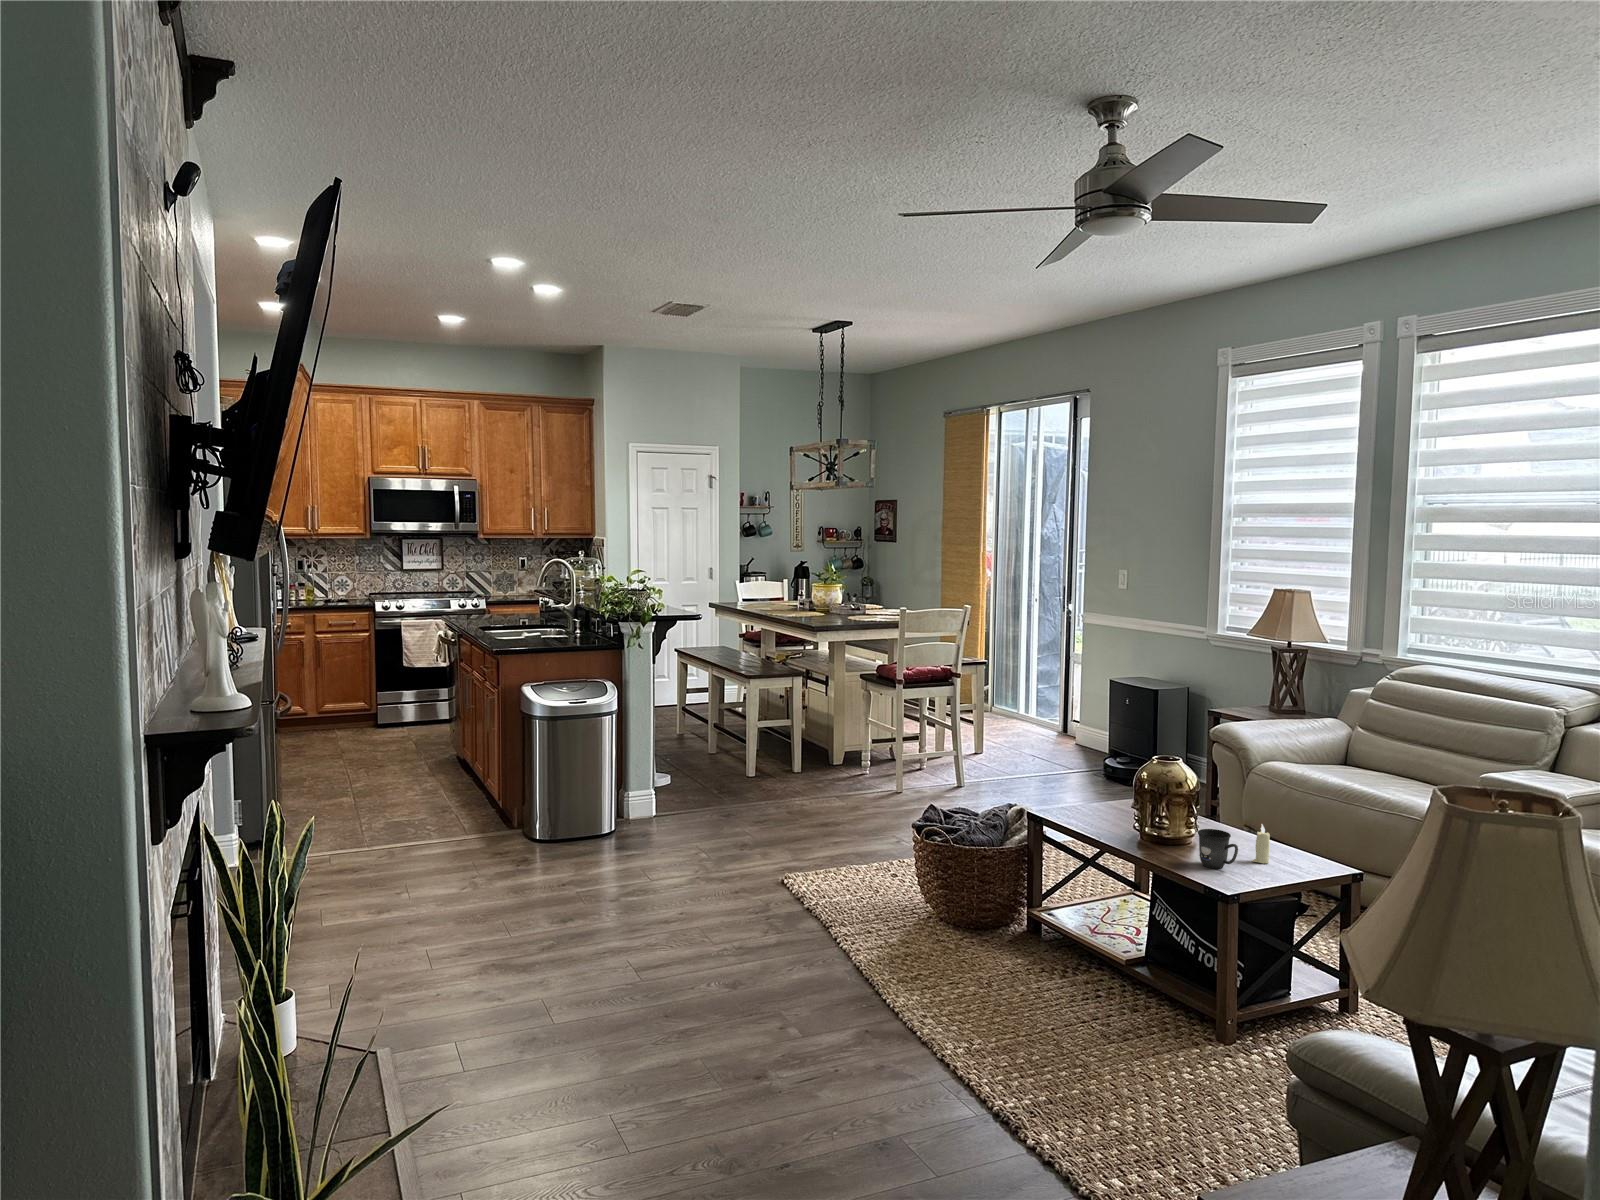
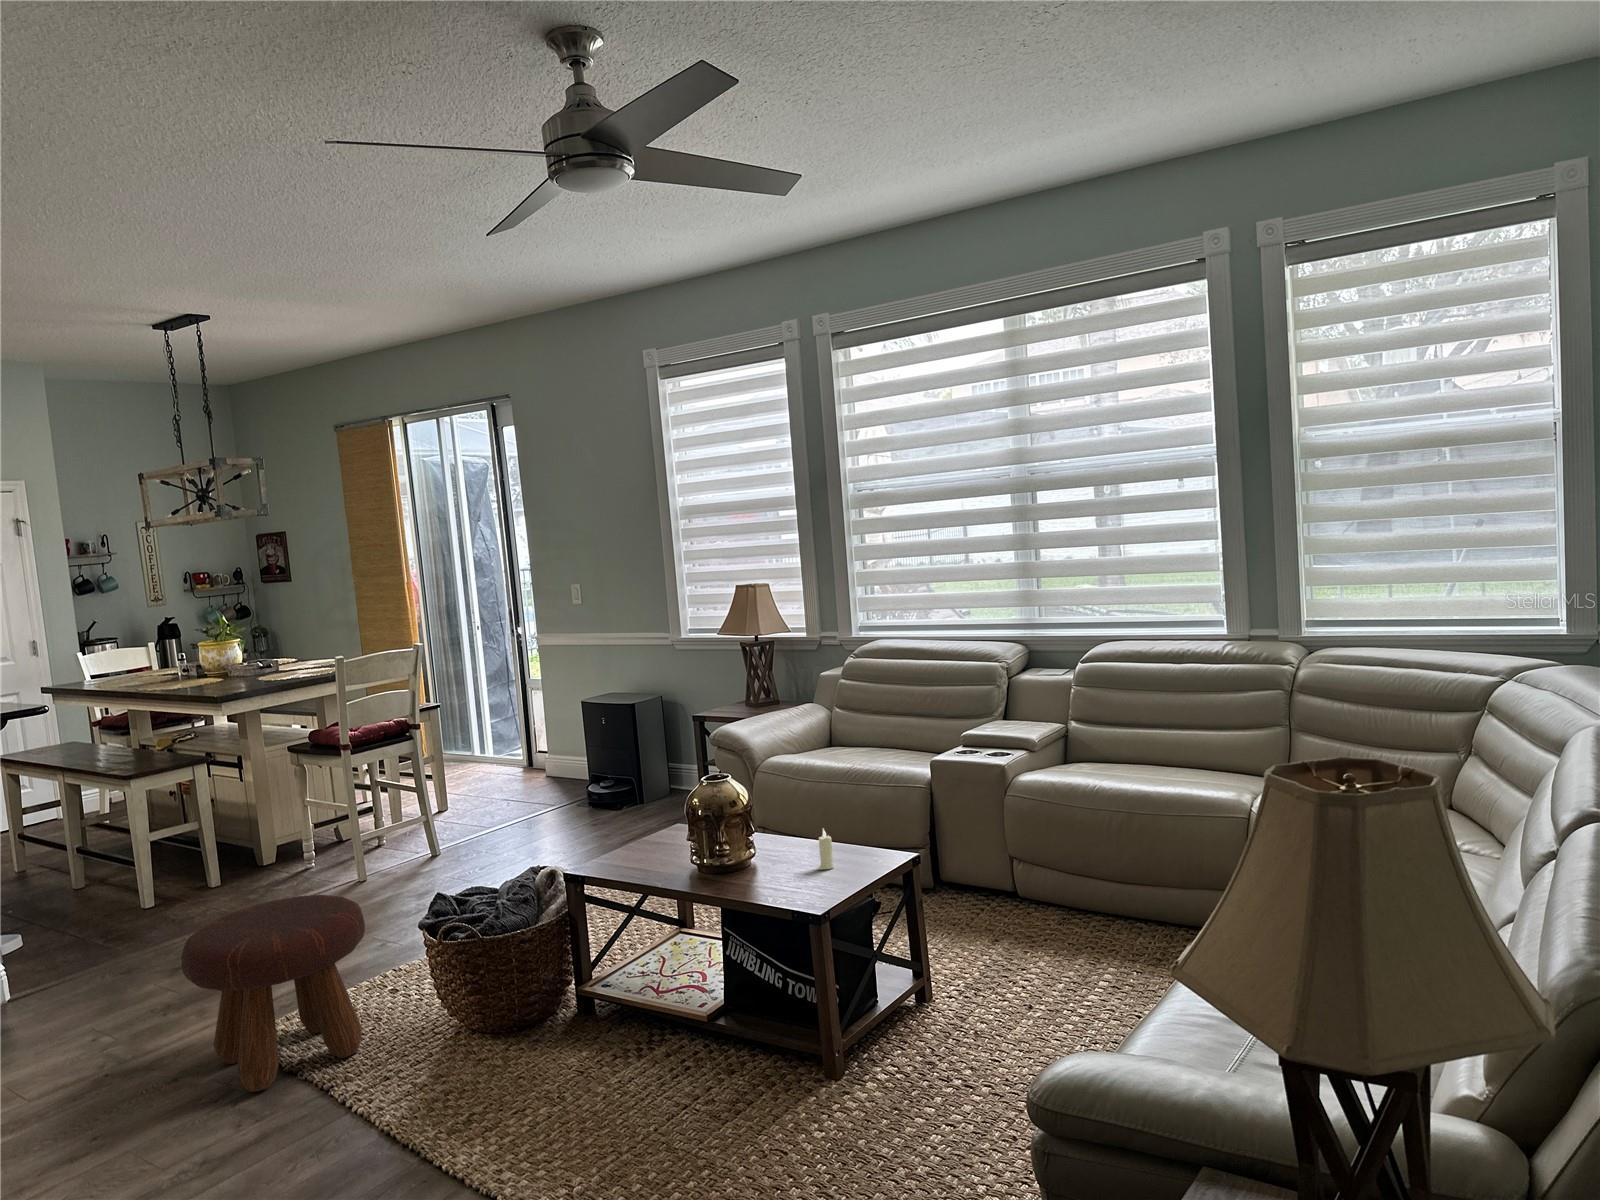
footstool: none [752,781,875,911] -> present [181,895,365,1092]
mug: present [1198,829,1238,869] -> none [767,845,812,889]

